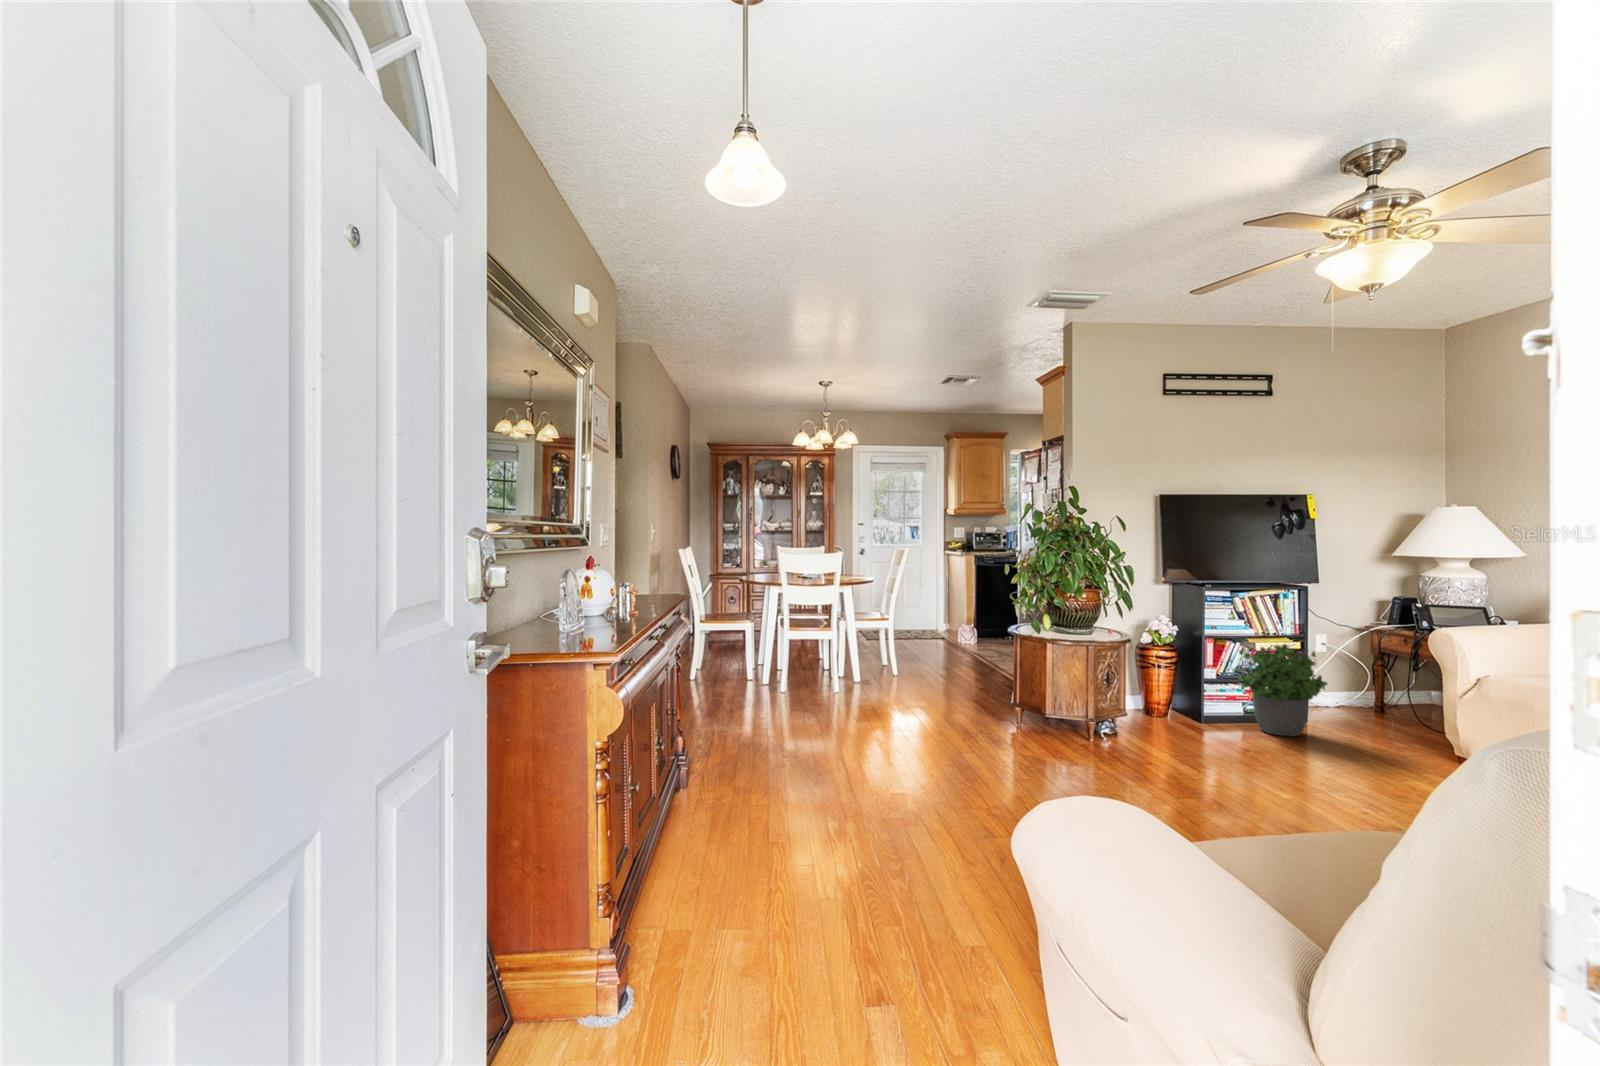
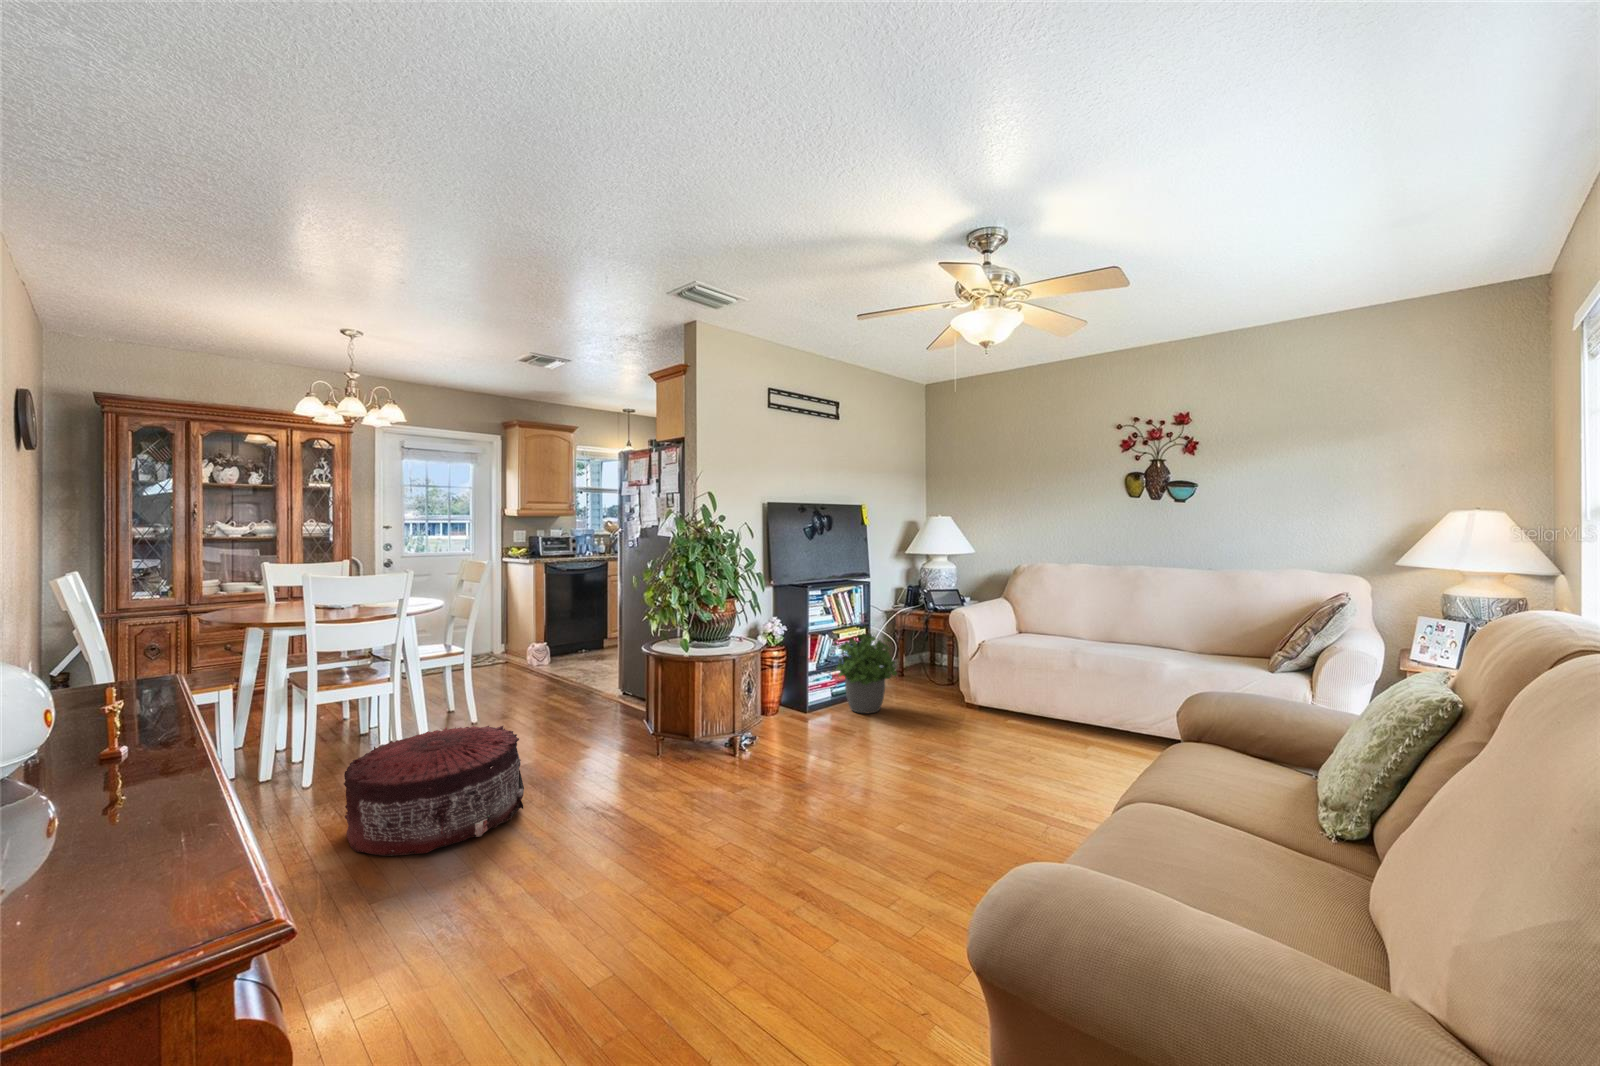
pouf: none [802,663,904,733] -> present [344,726,524,856]

